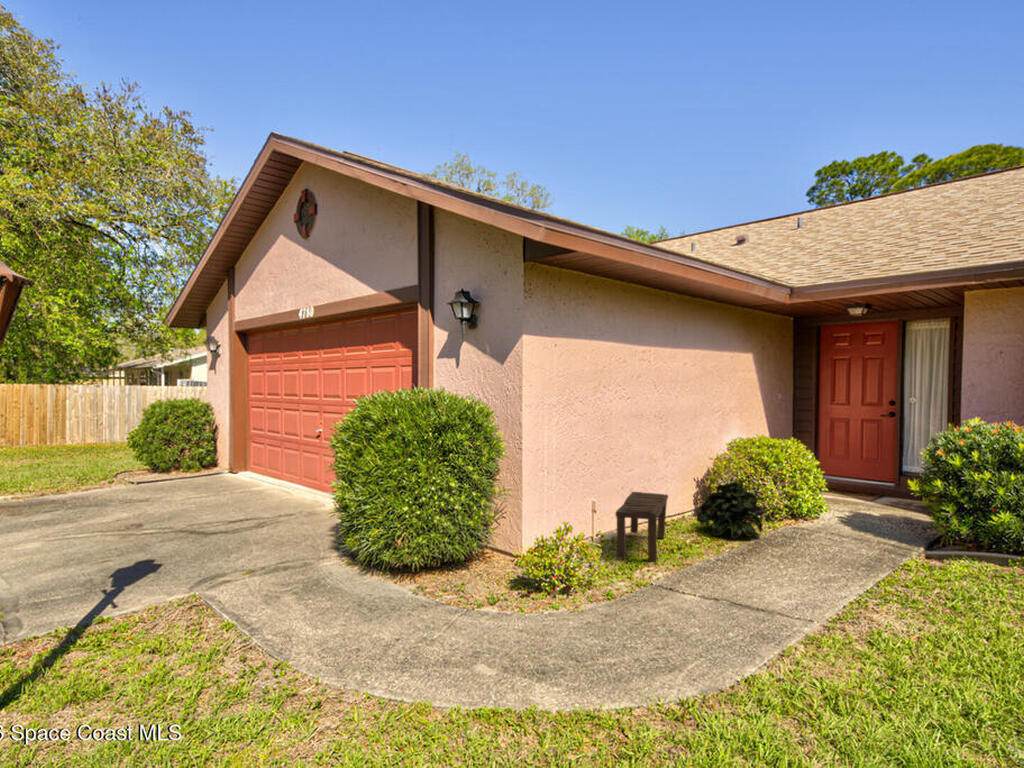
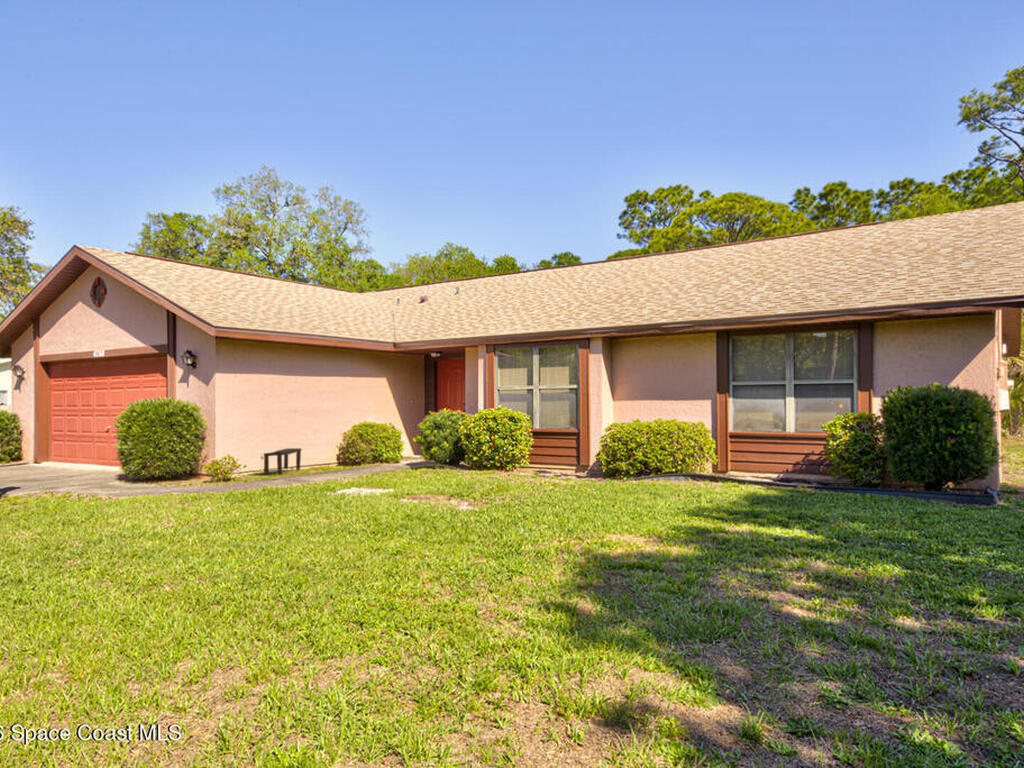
potted plant: present [697,482,763,539] -> none [323,442,355,468]

